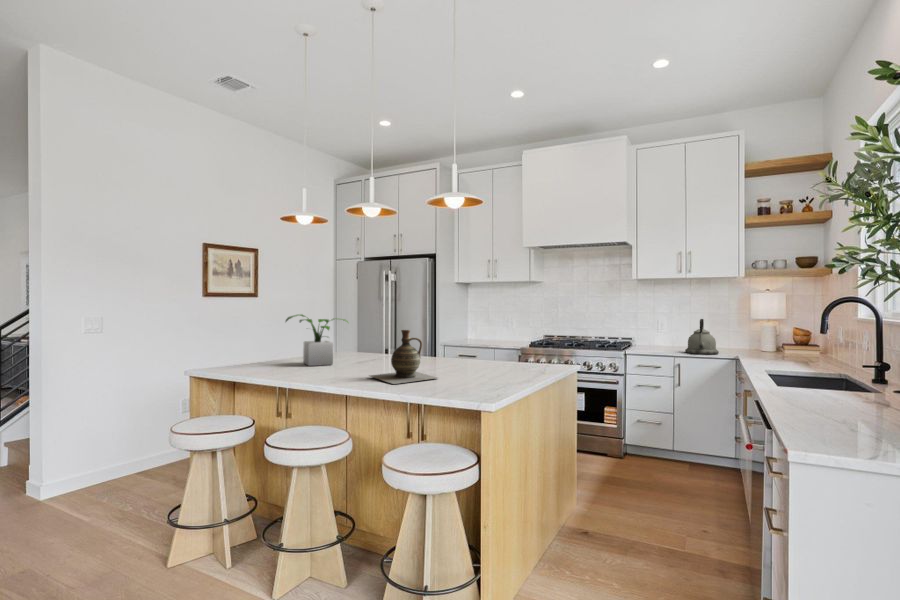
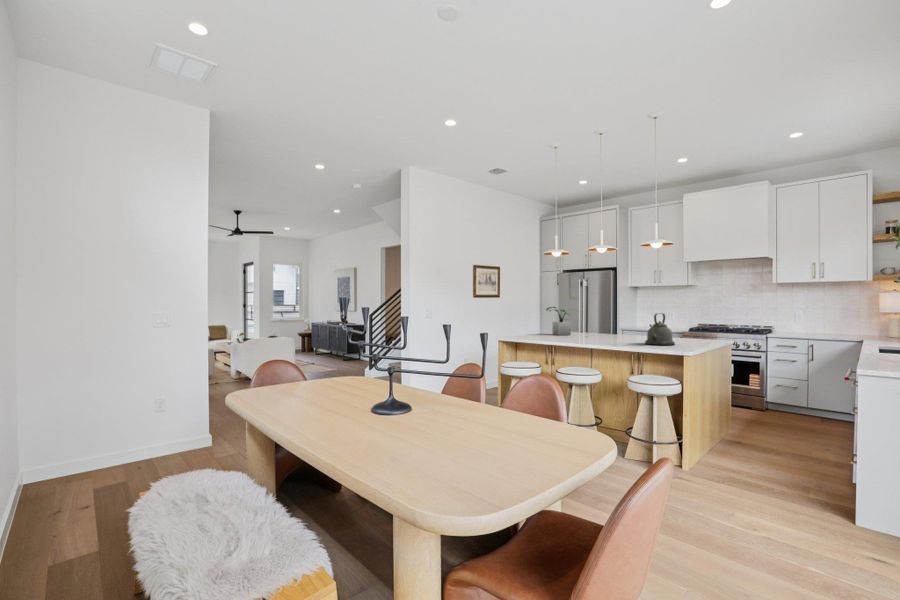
kettle: present [685,319,719,354] -> present [645,314,675,345]
ceramic jug: present [370,330,437,384] -> none [600,315,642,342]

